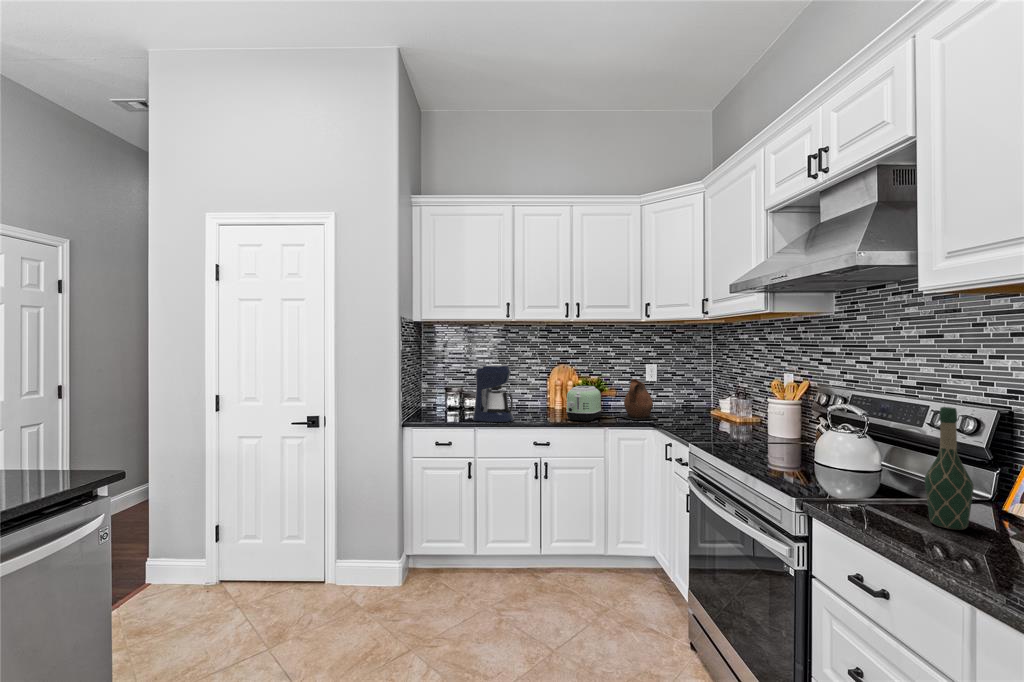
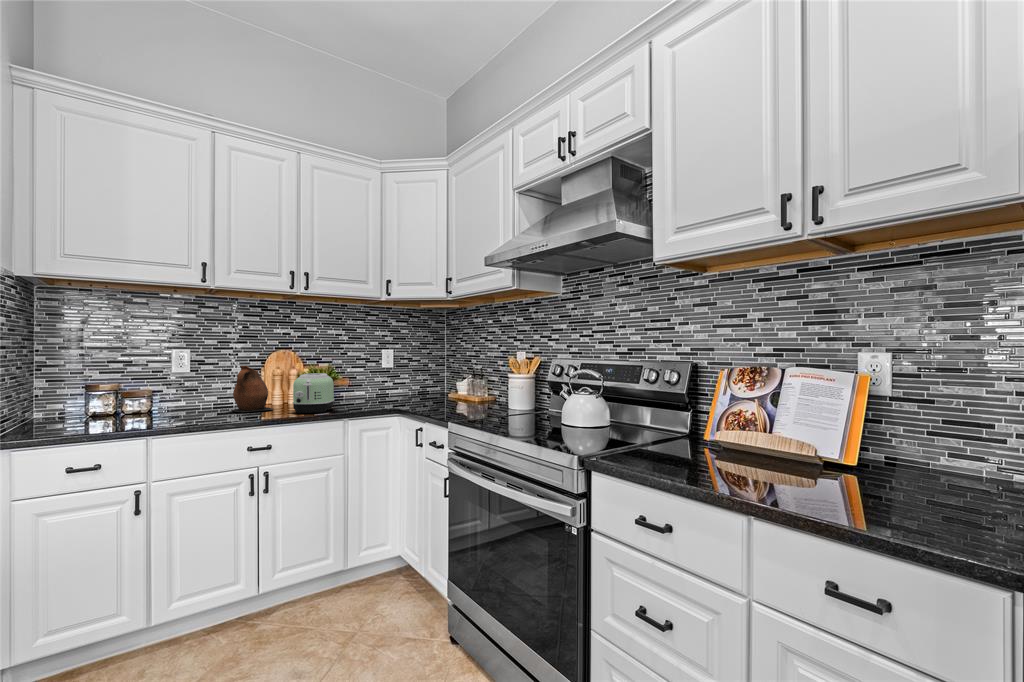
coffee maker: present [473,365,514,422] -> none [164,350,224,422]
ceramic pitcher: present [622,379,658,420] -> present [231,366,273,412]
wine bottle: present [925,407,974,530] -> none [645,359,677,458]

